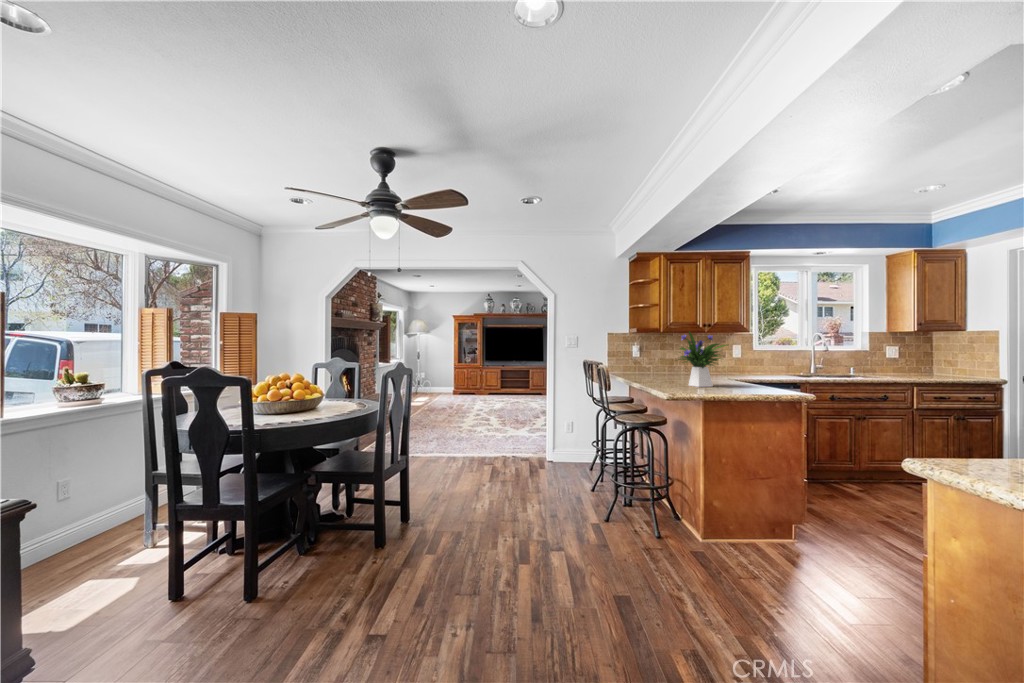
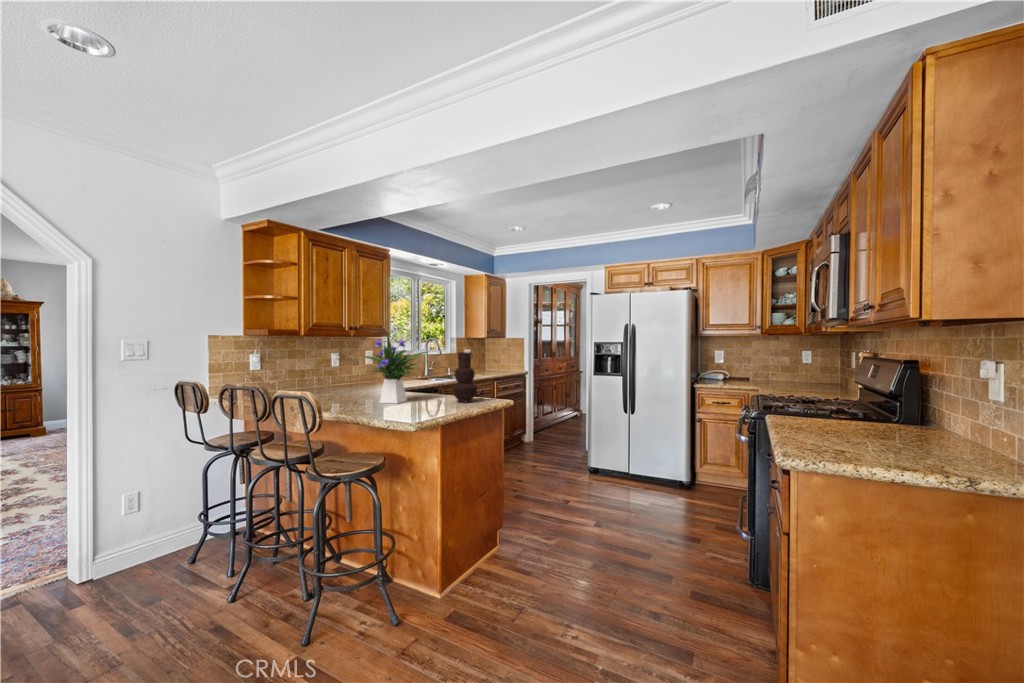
vase: none [746,345,773,392] -> present [452,352,477,402]

